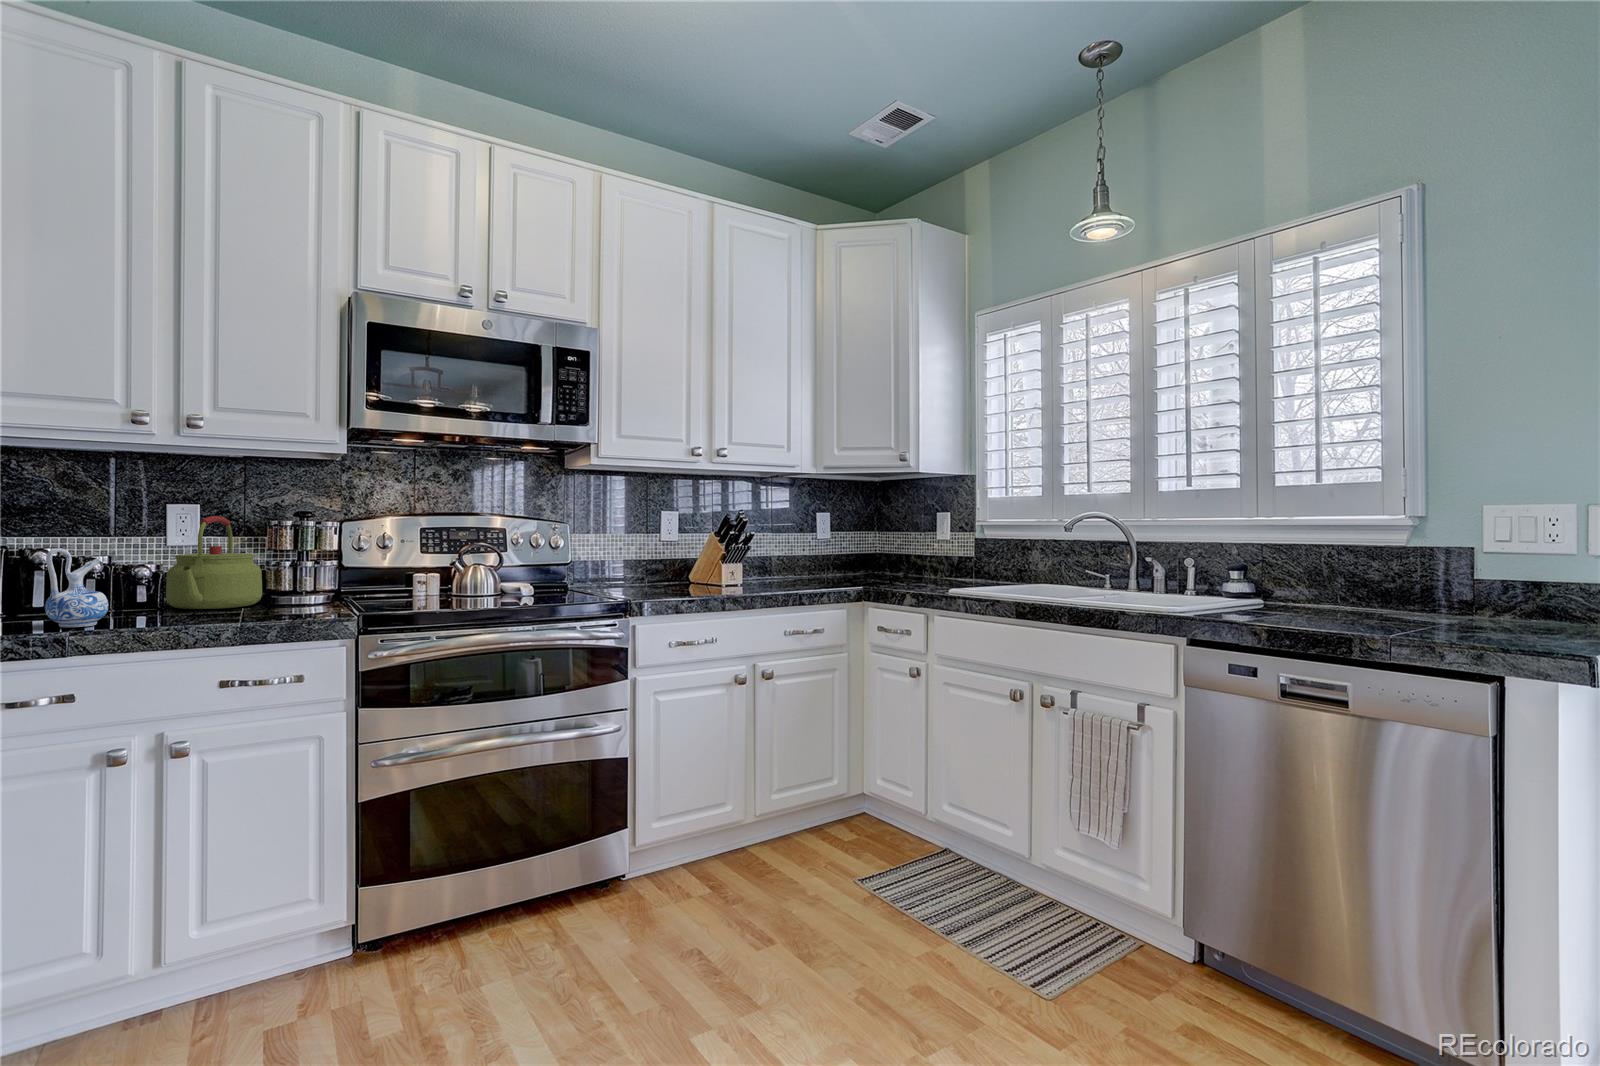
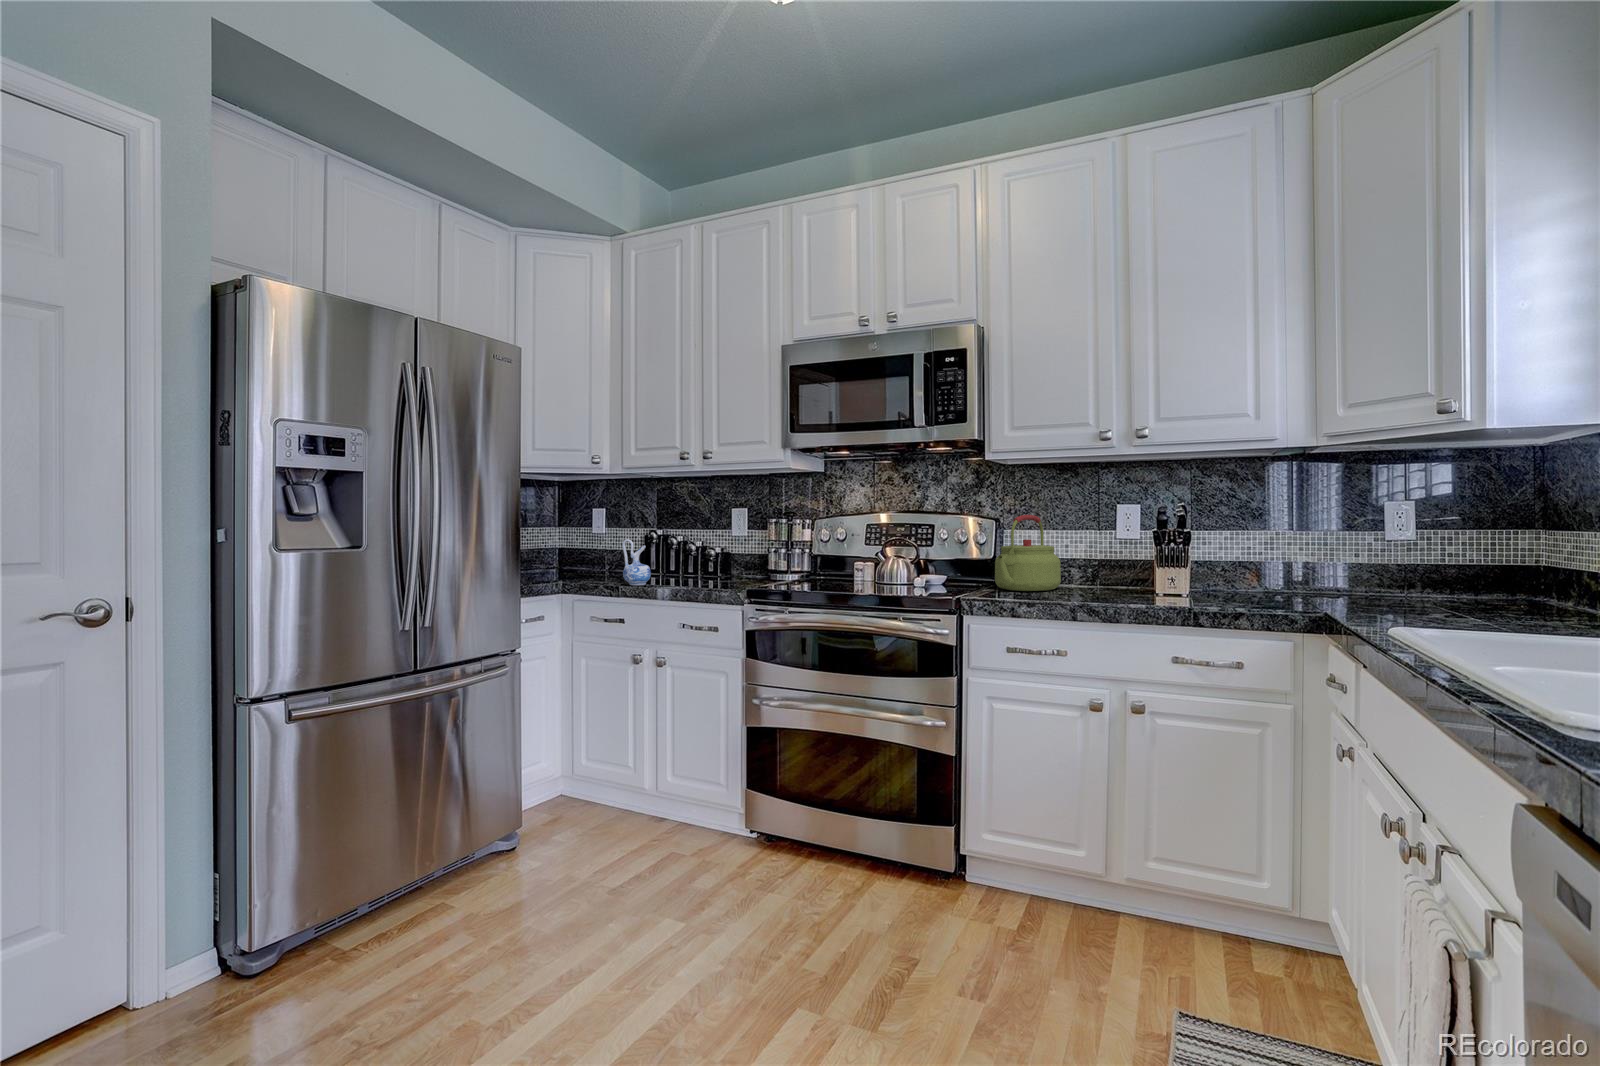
kettle: present [166,516,262,609] -> present [995,515,1061,591]

